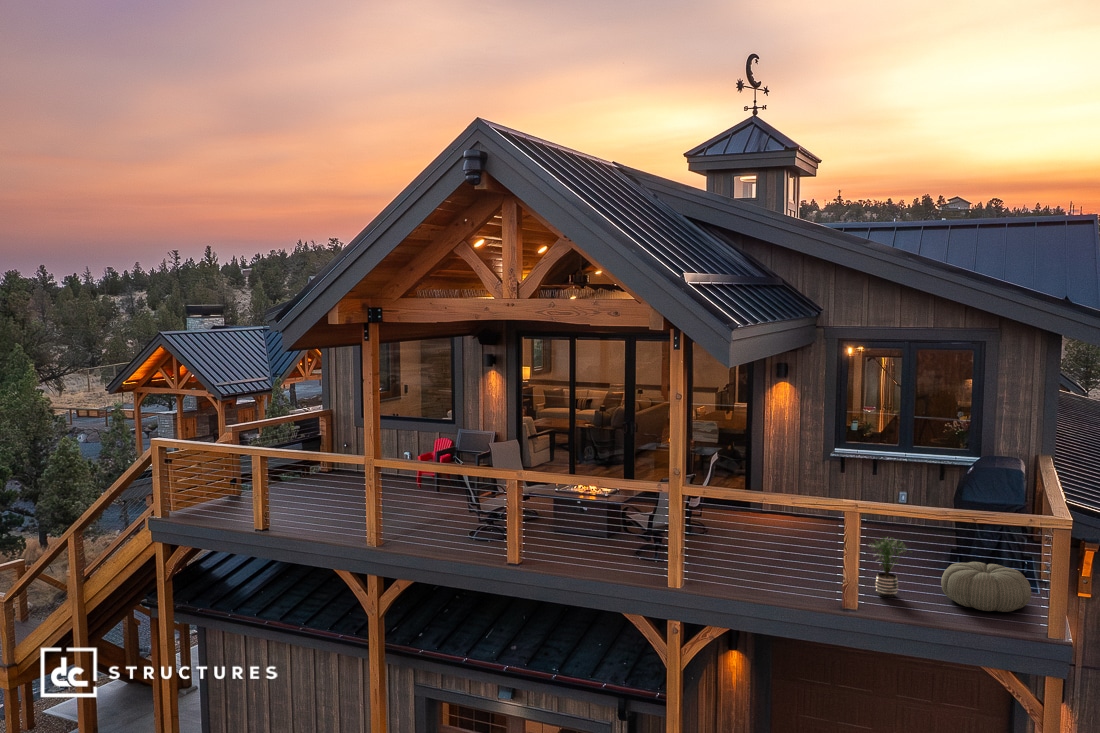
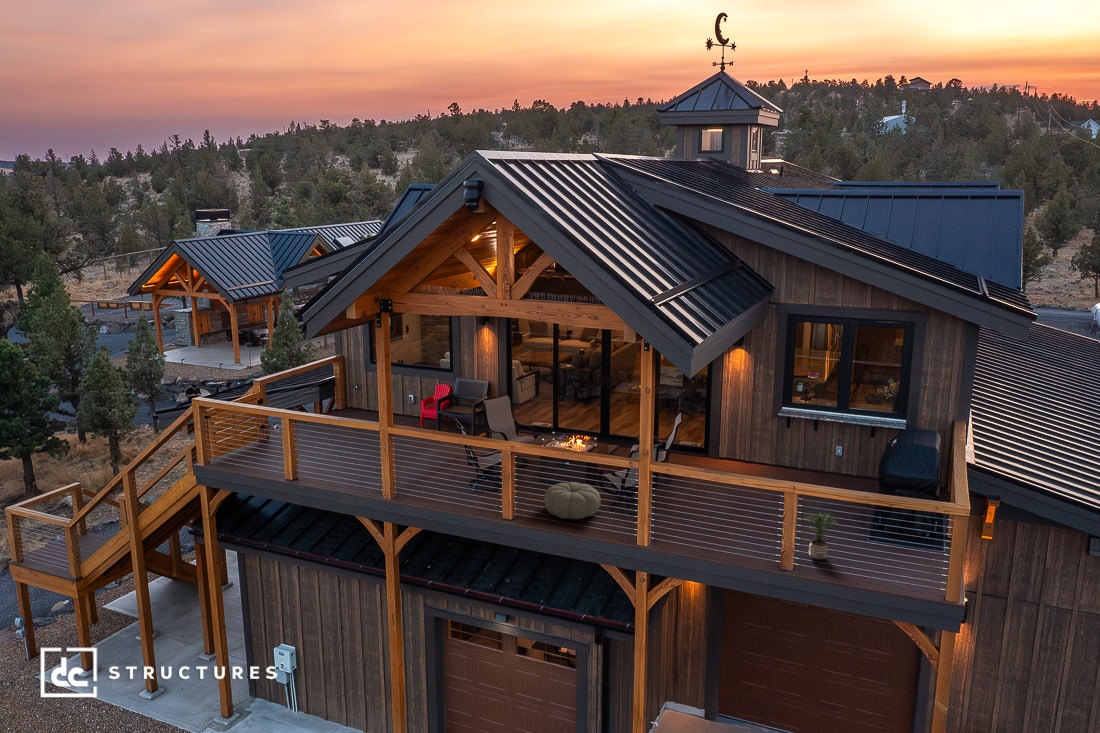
pouf: present [941,562,1031,612] -> present [544,482,601,519]

